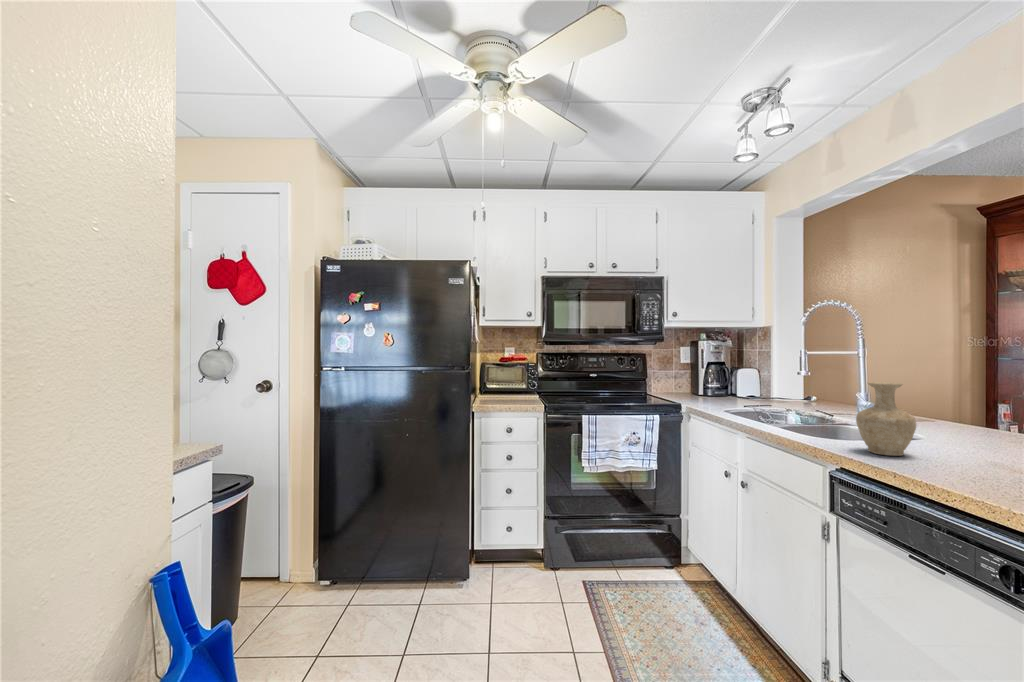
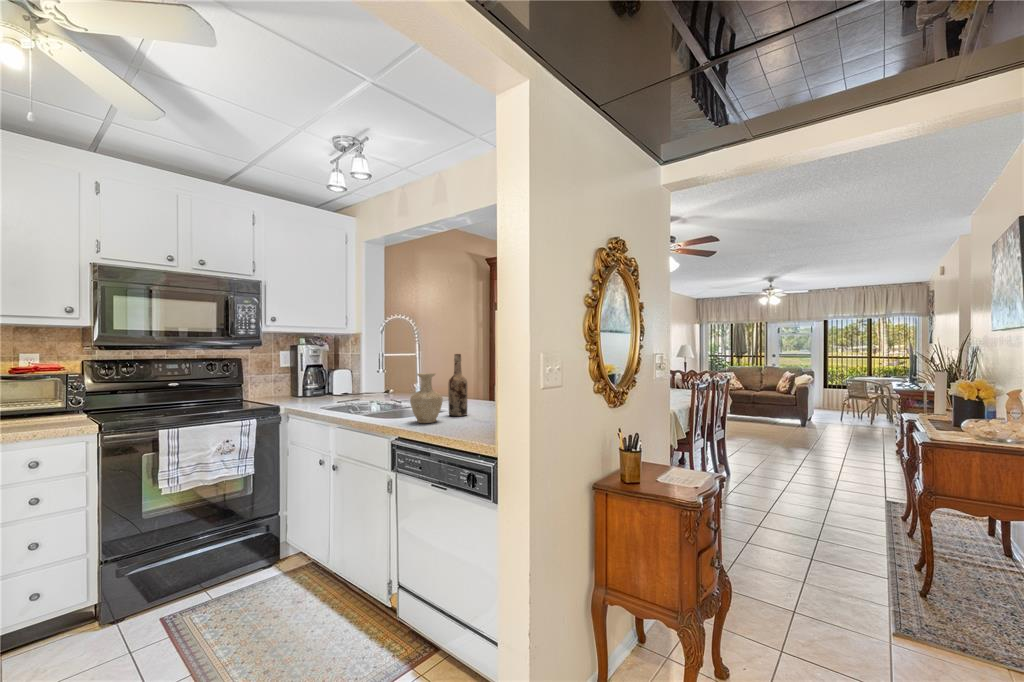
wine bottle: none [925,356,966,454] -> present [448,354,467,416]

